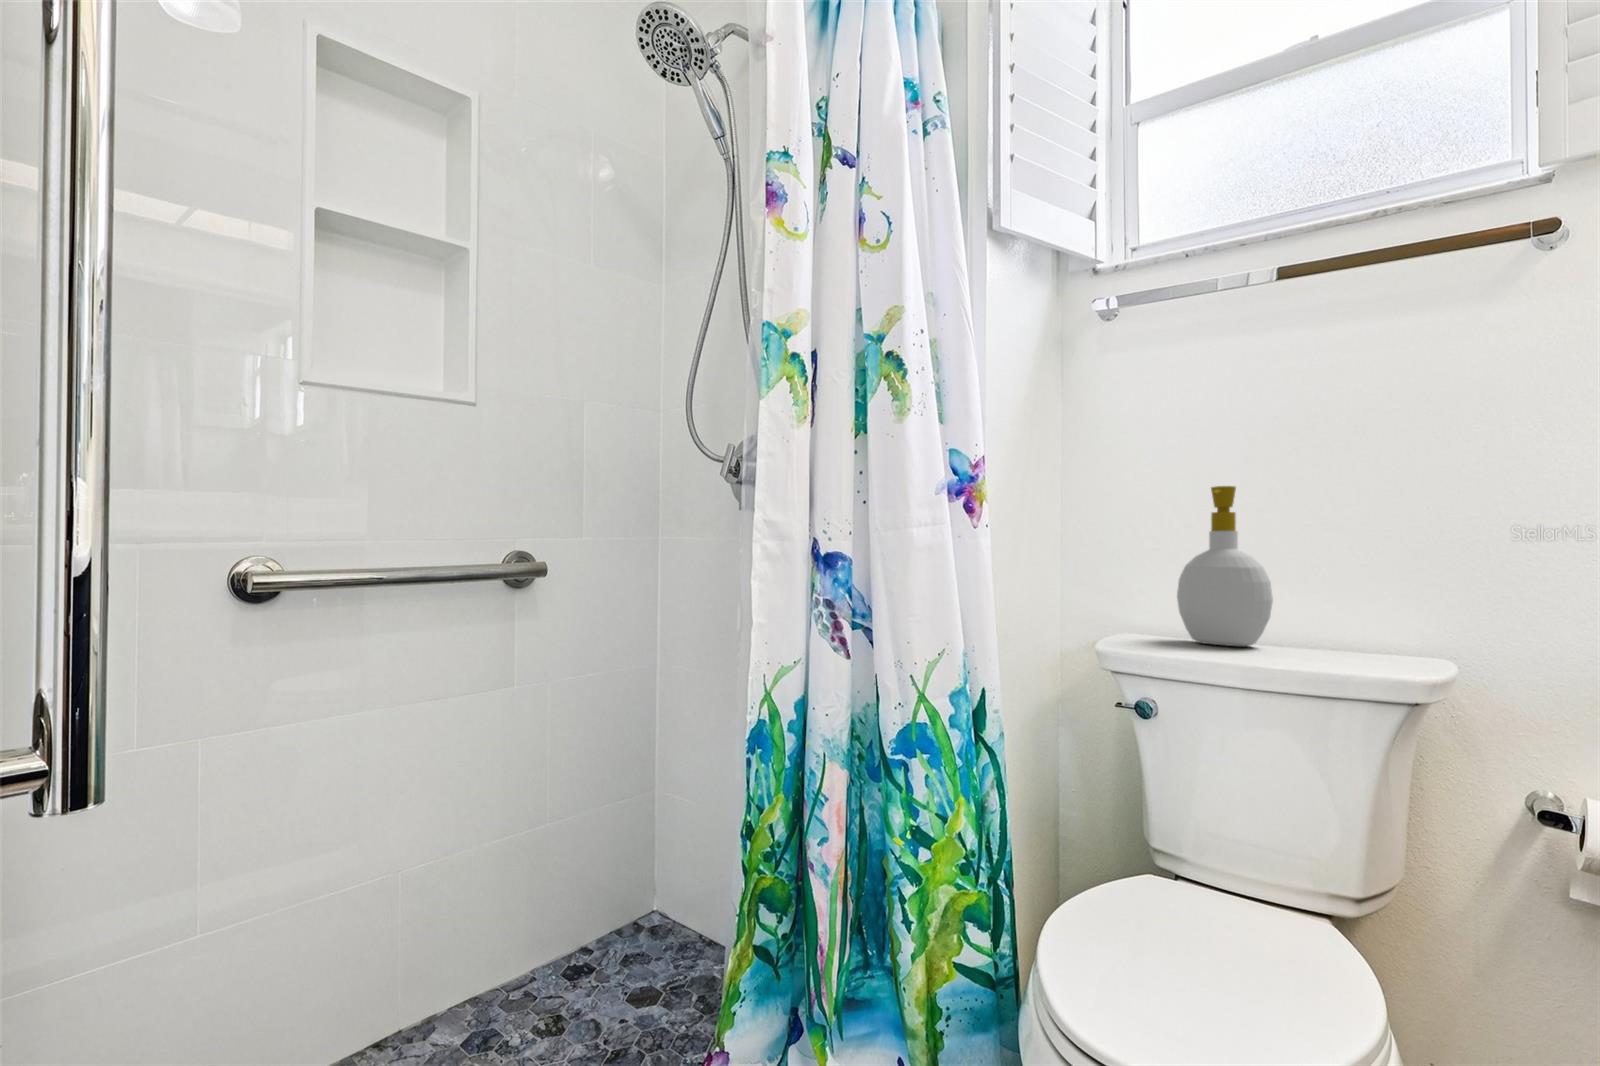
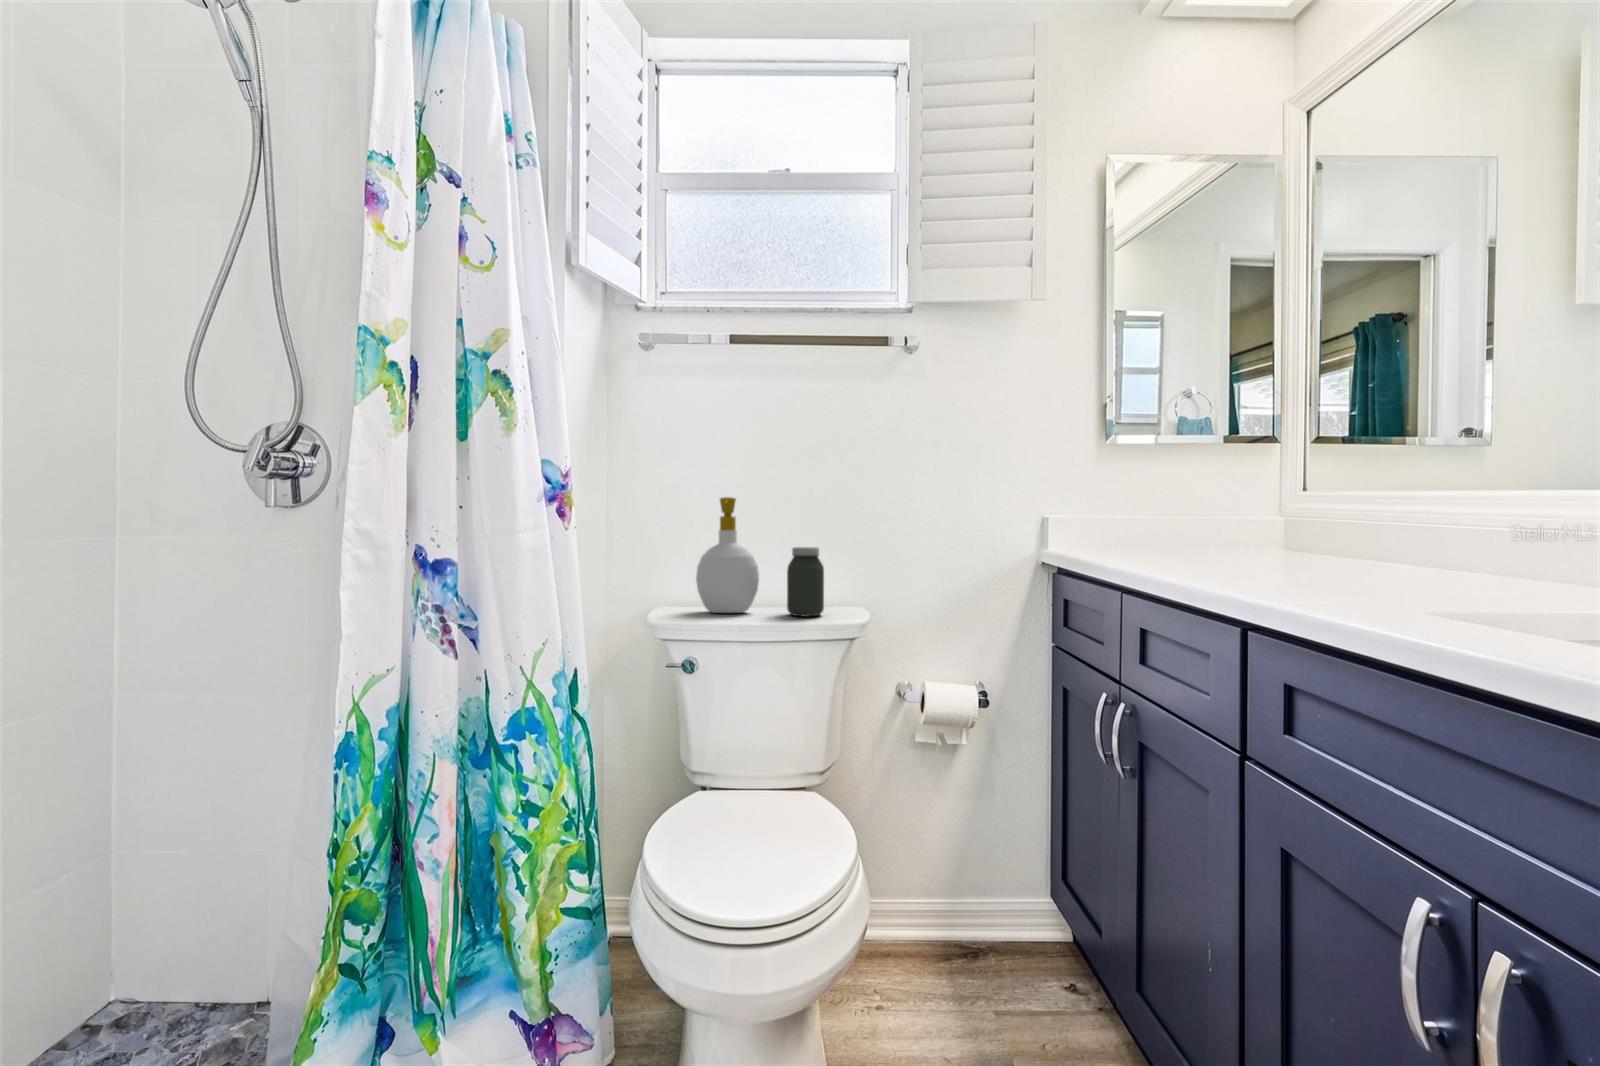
jar: none [1316,556,1384,661] -> present [787,547,824,616]

